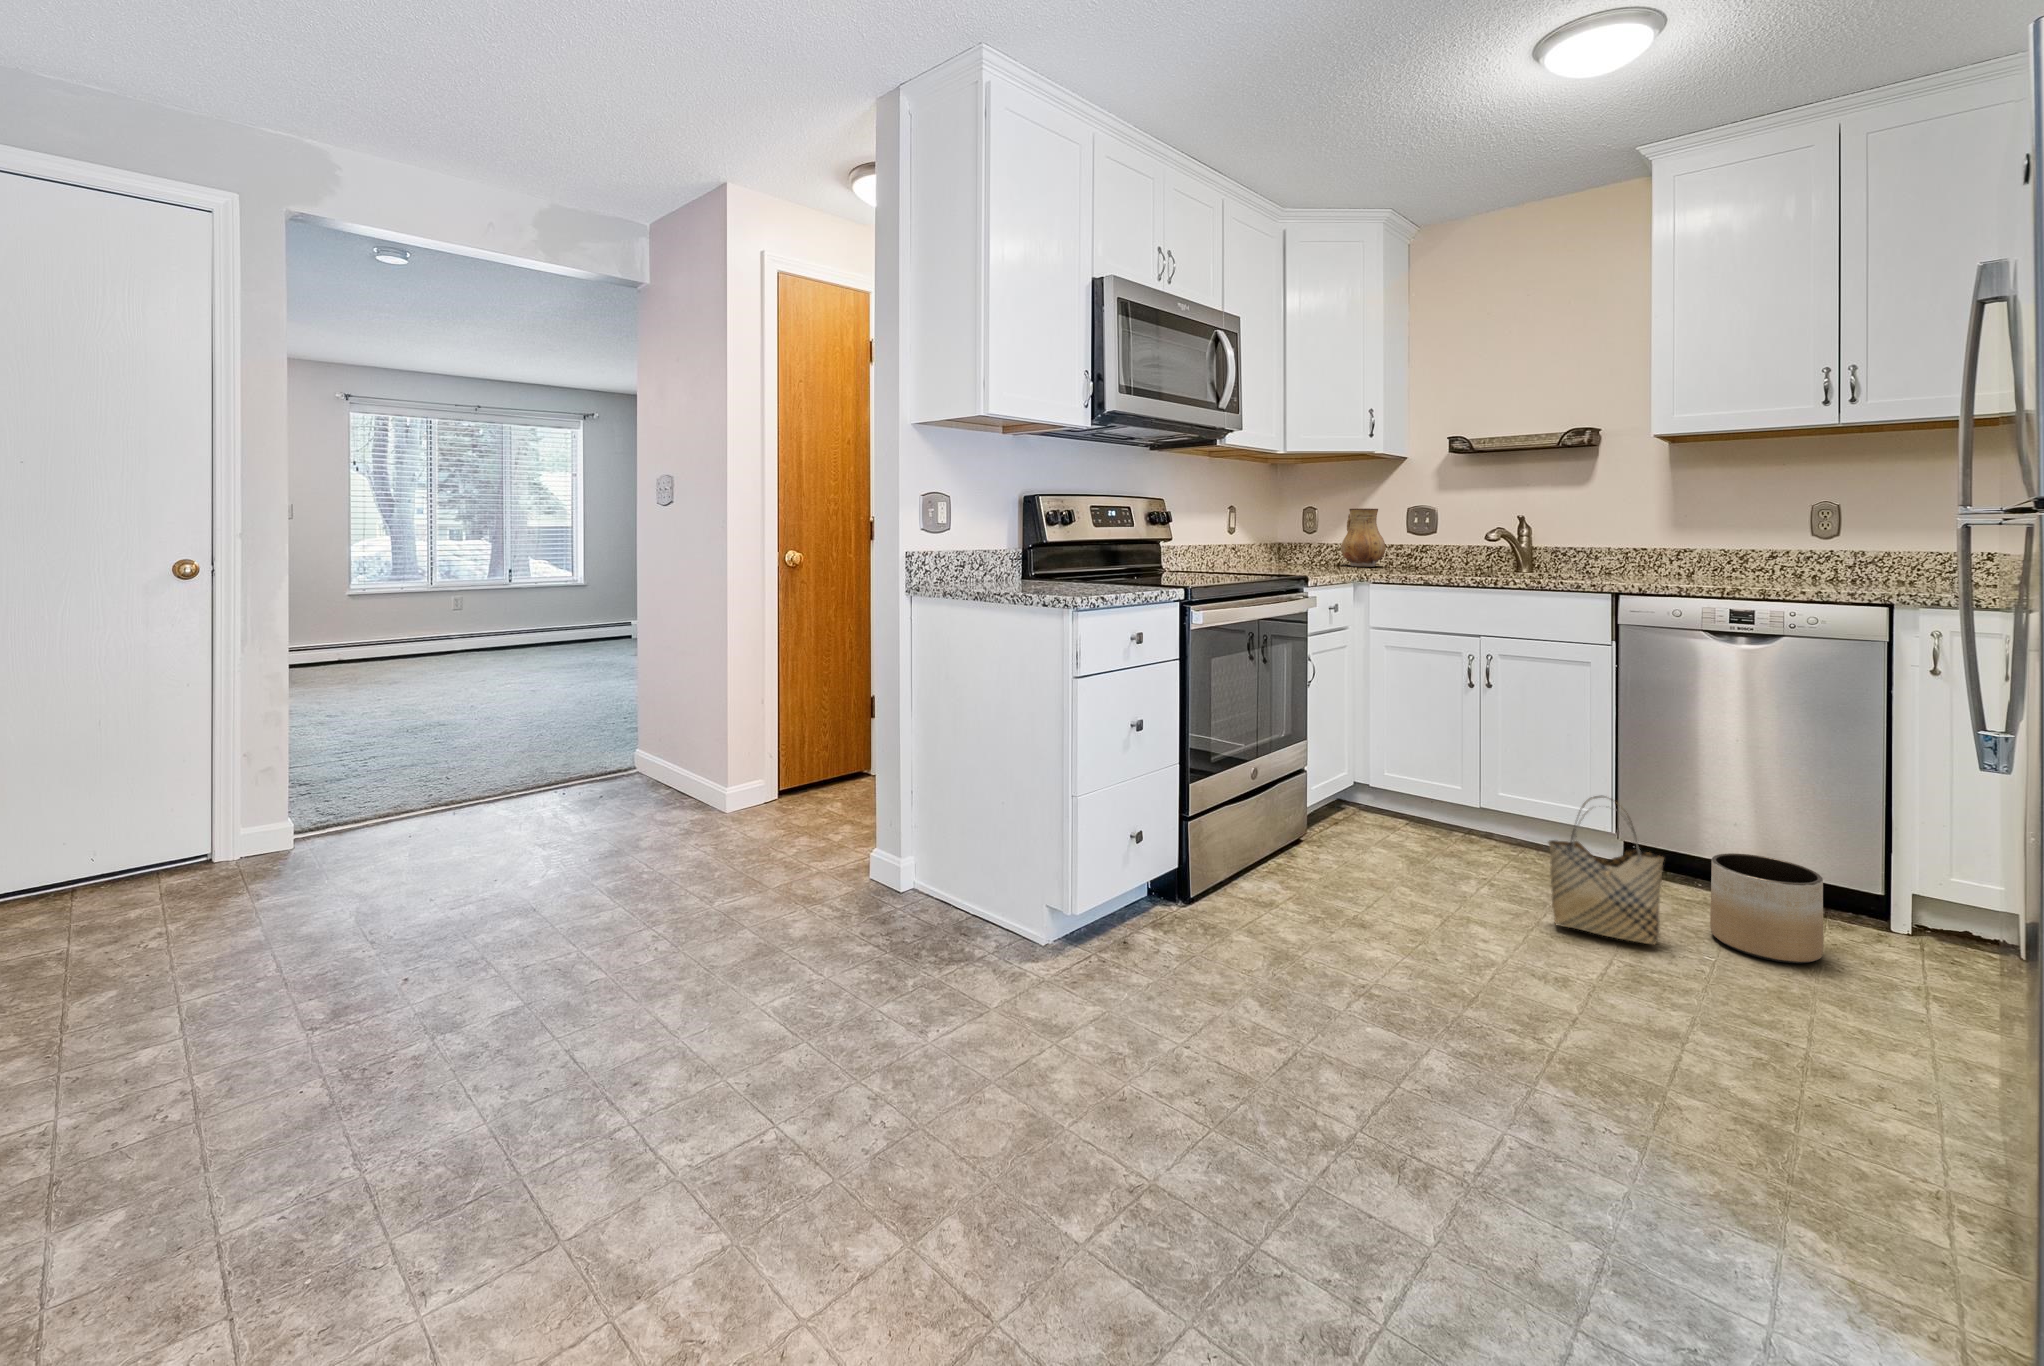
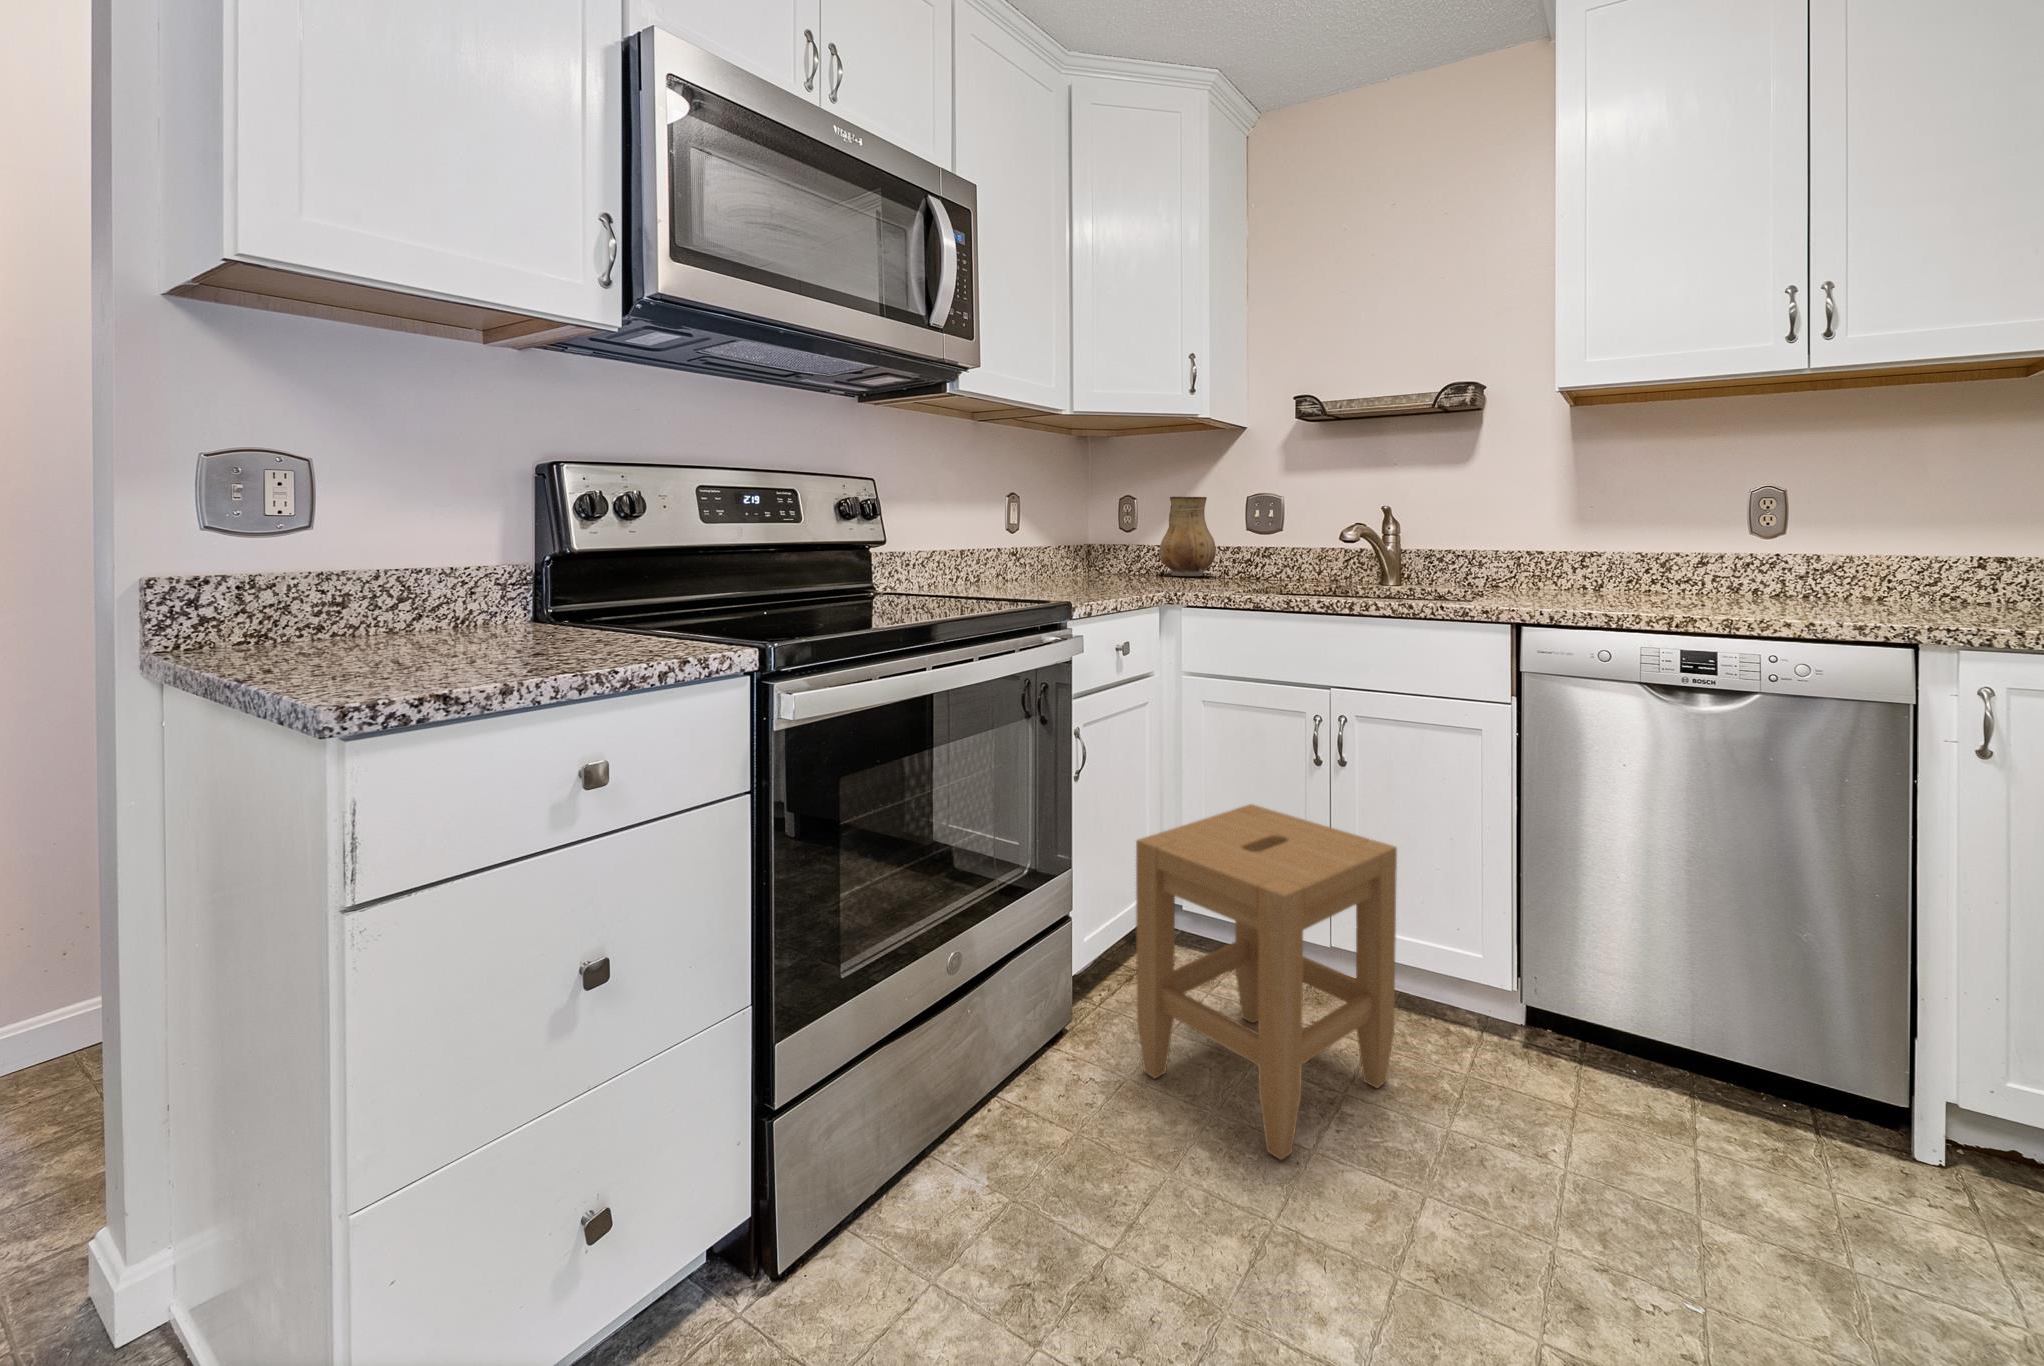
stool: none [1357,710,1530,896] -> present [1136,804,1397,1160]
woven basket: present [1548,796,1664,945] -> none [1426,988,1615,1282]
planter: present [1710,853,1824,963] -> none [1678,1067,1864,1299]

